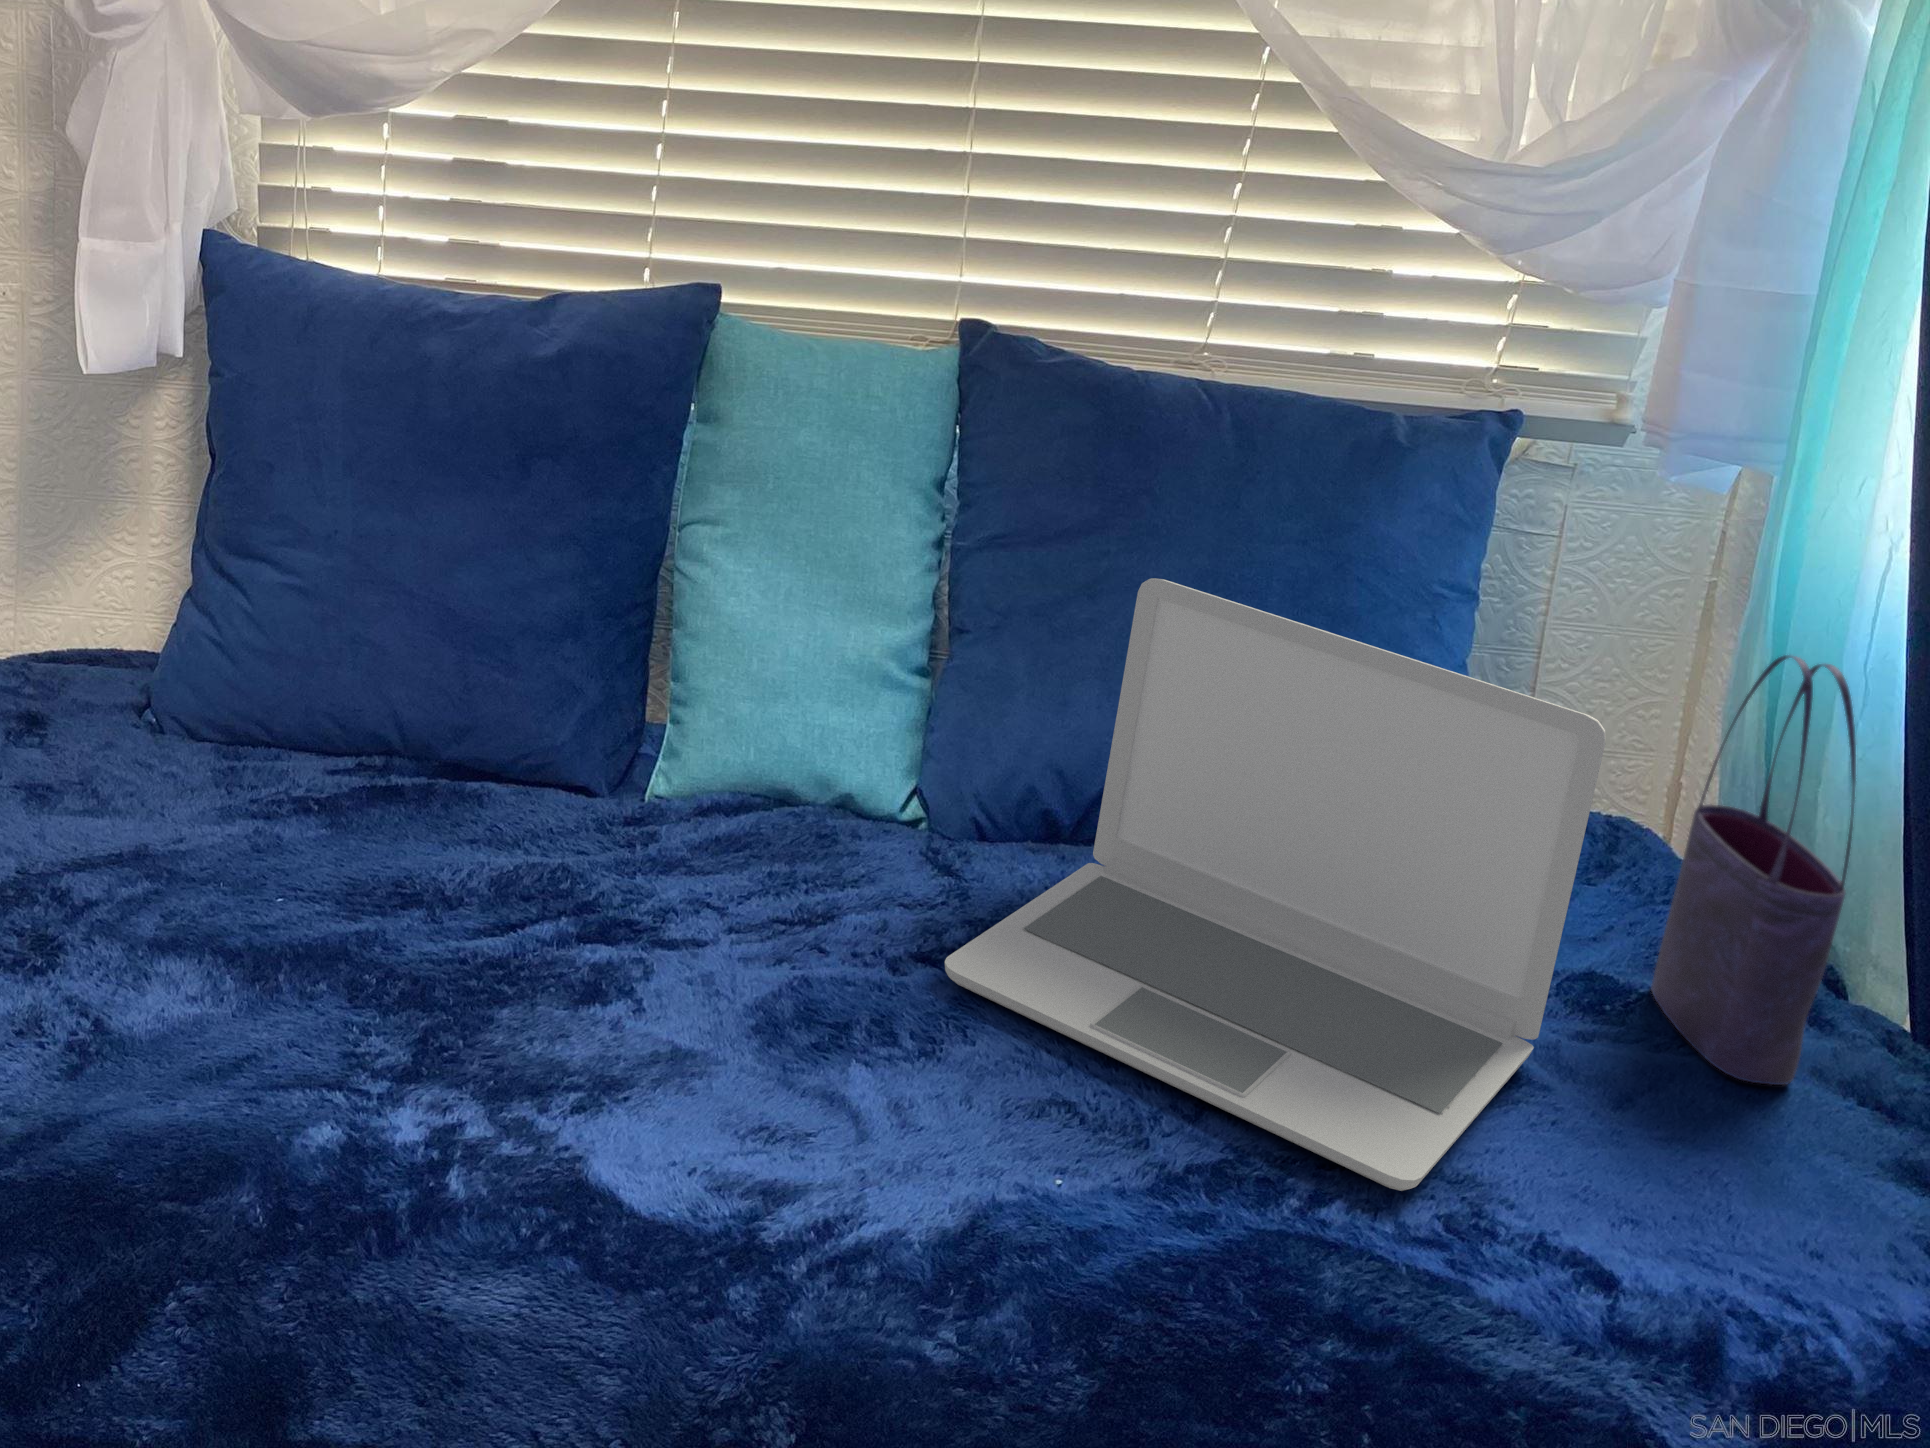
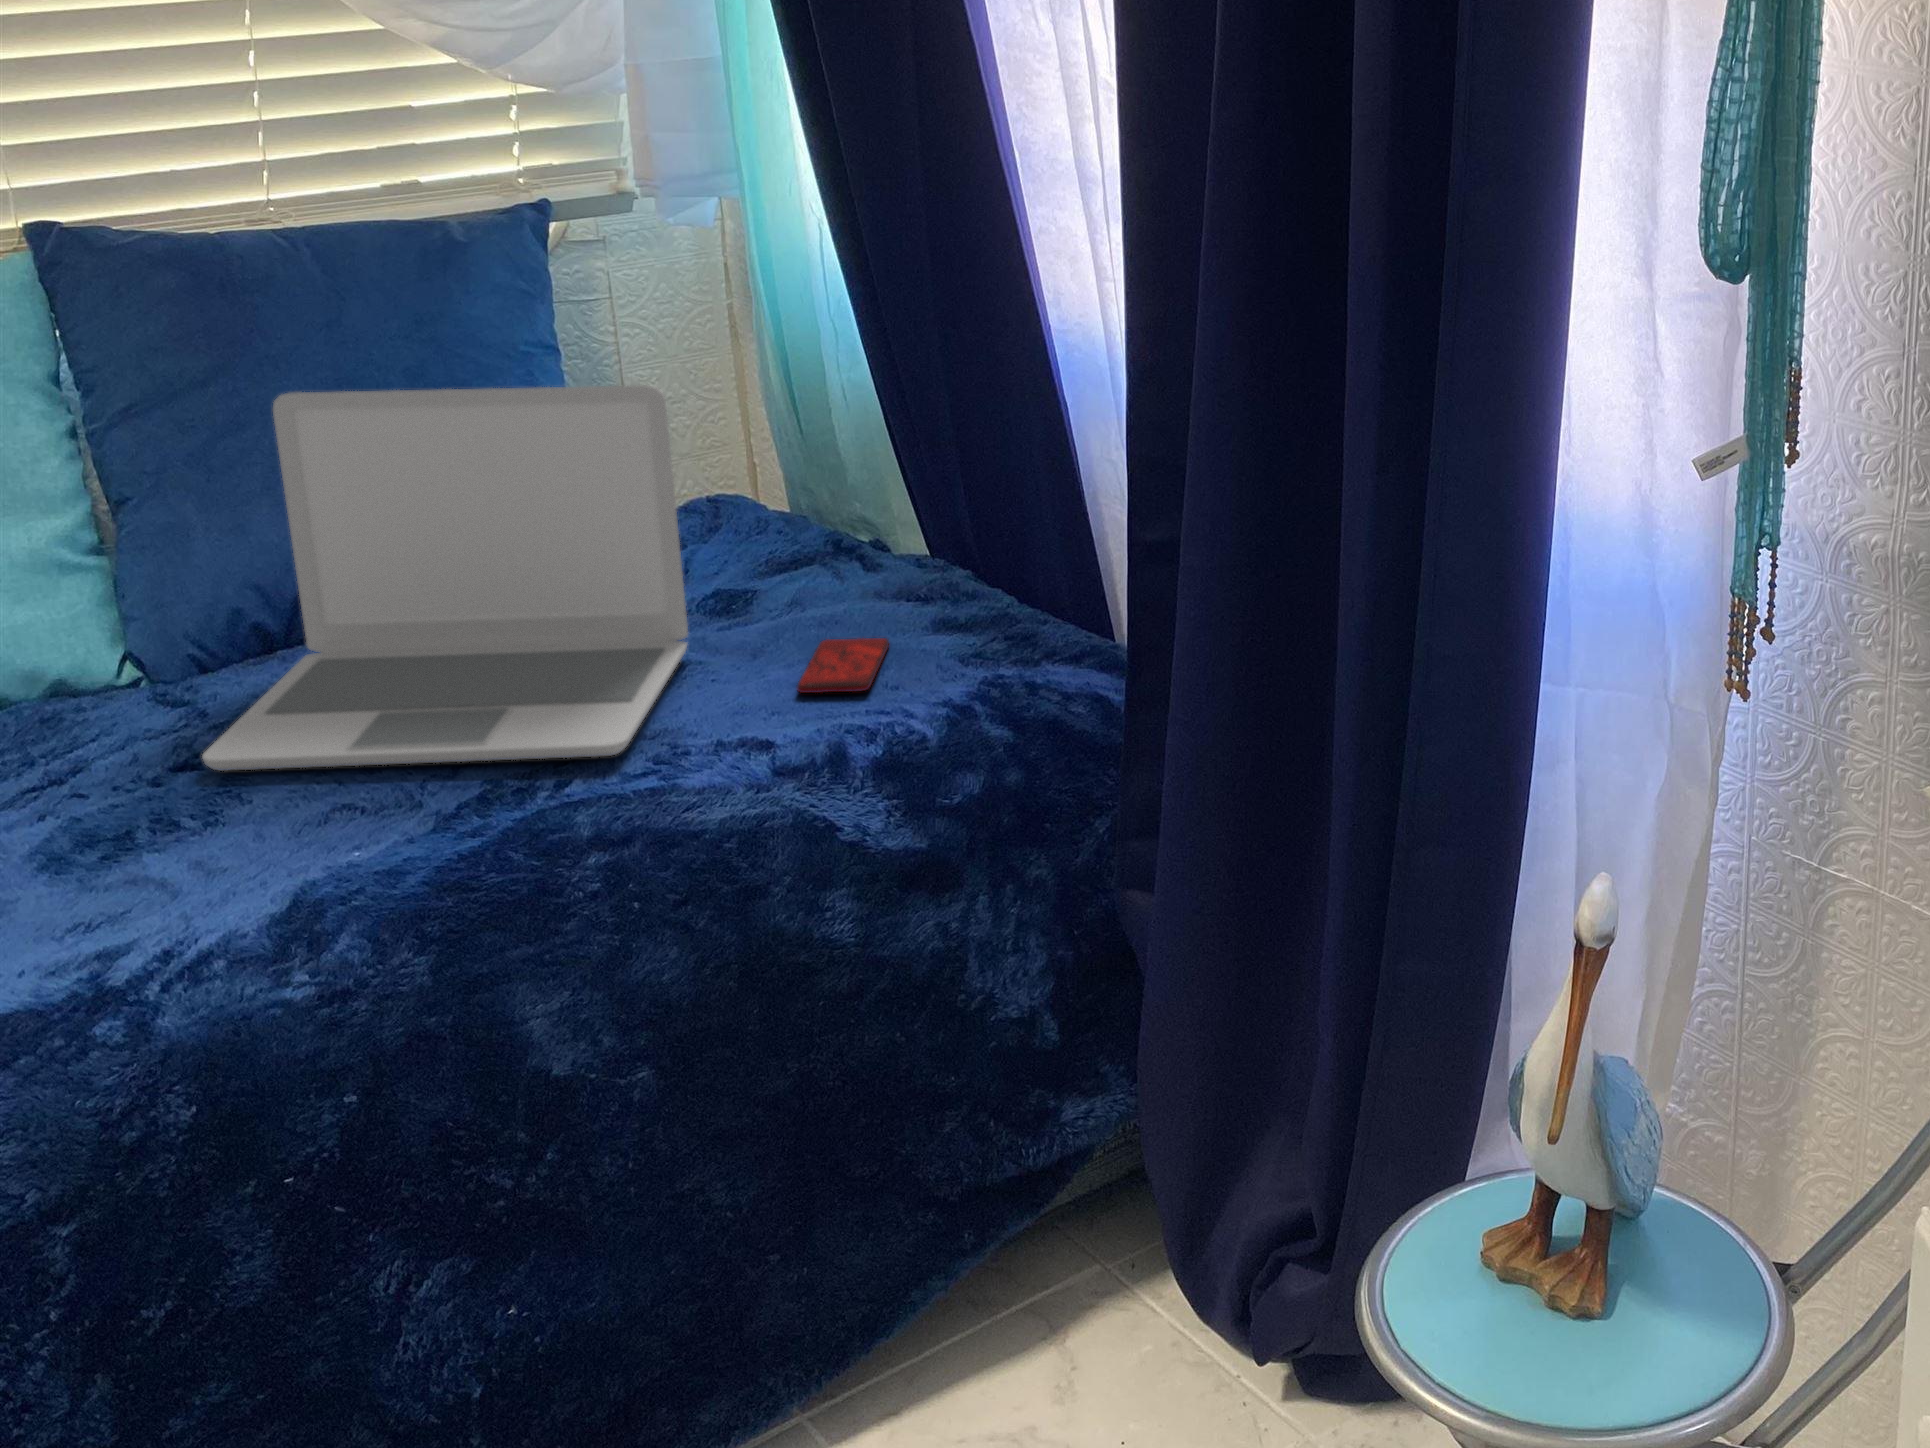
tote bag: present [1651,656,1856,1085] -> none [749,306,861,614]
smartphone: none [1671,1125,1827,1249] -> present [797,638,889,693]

